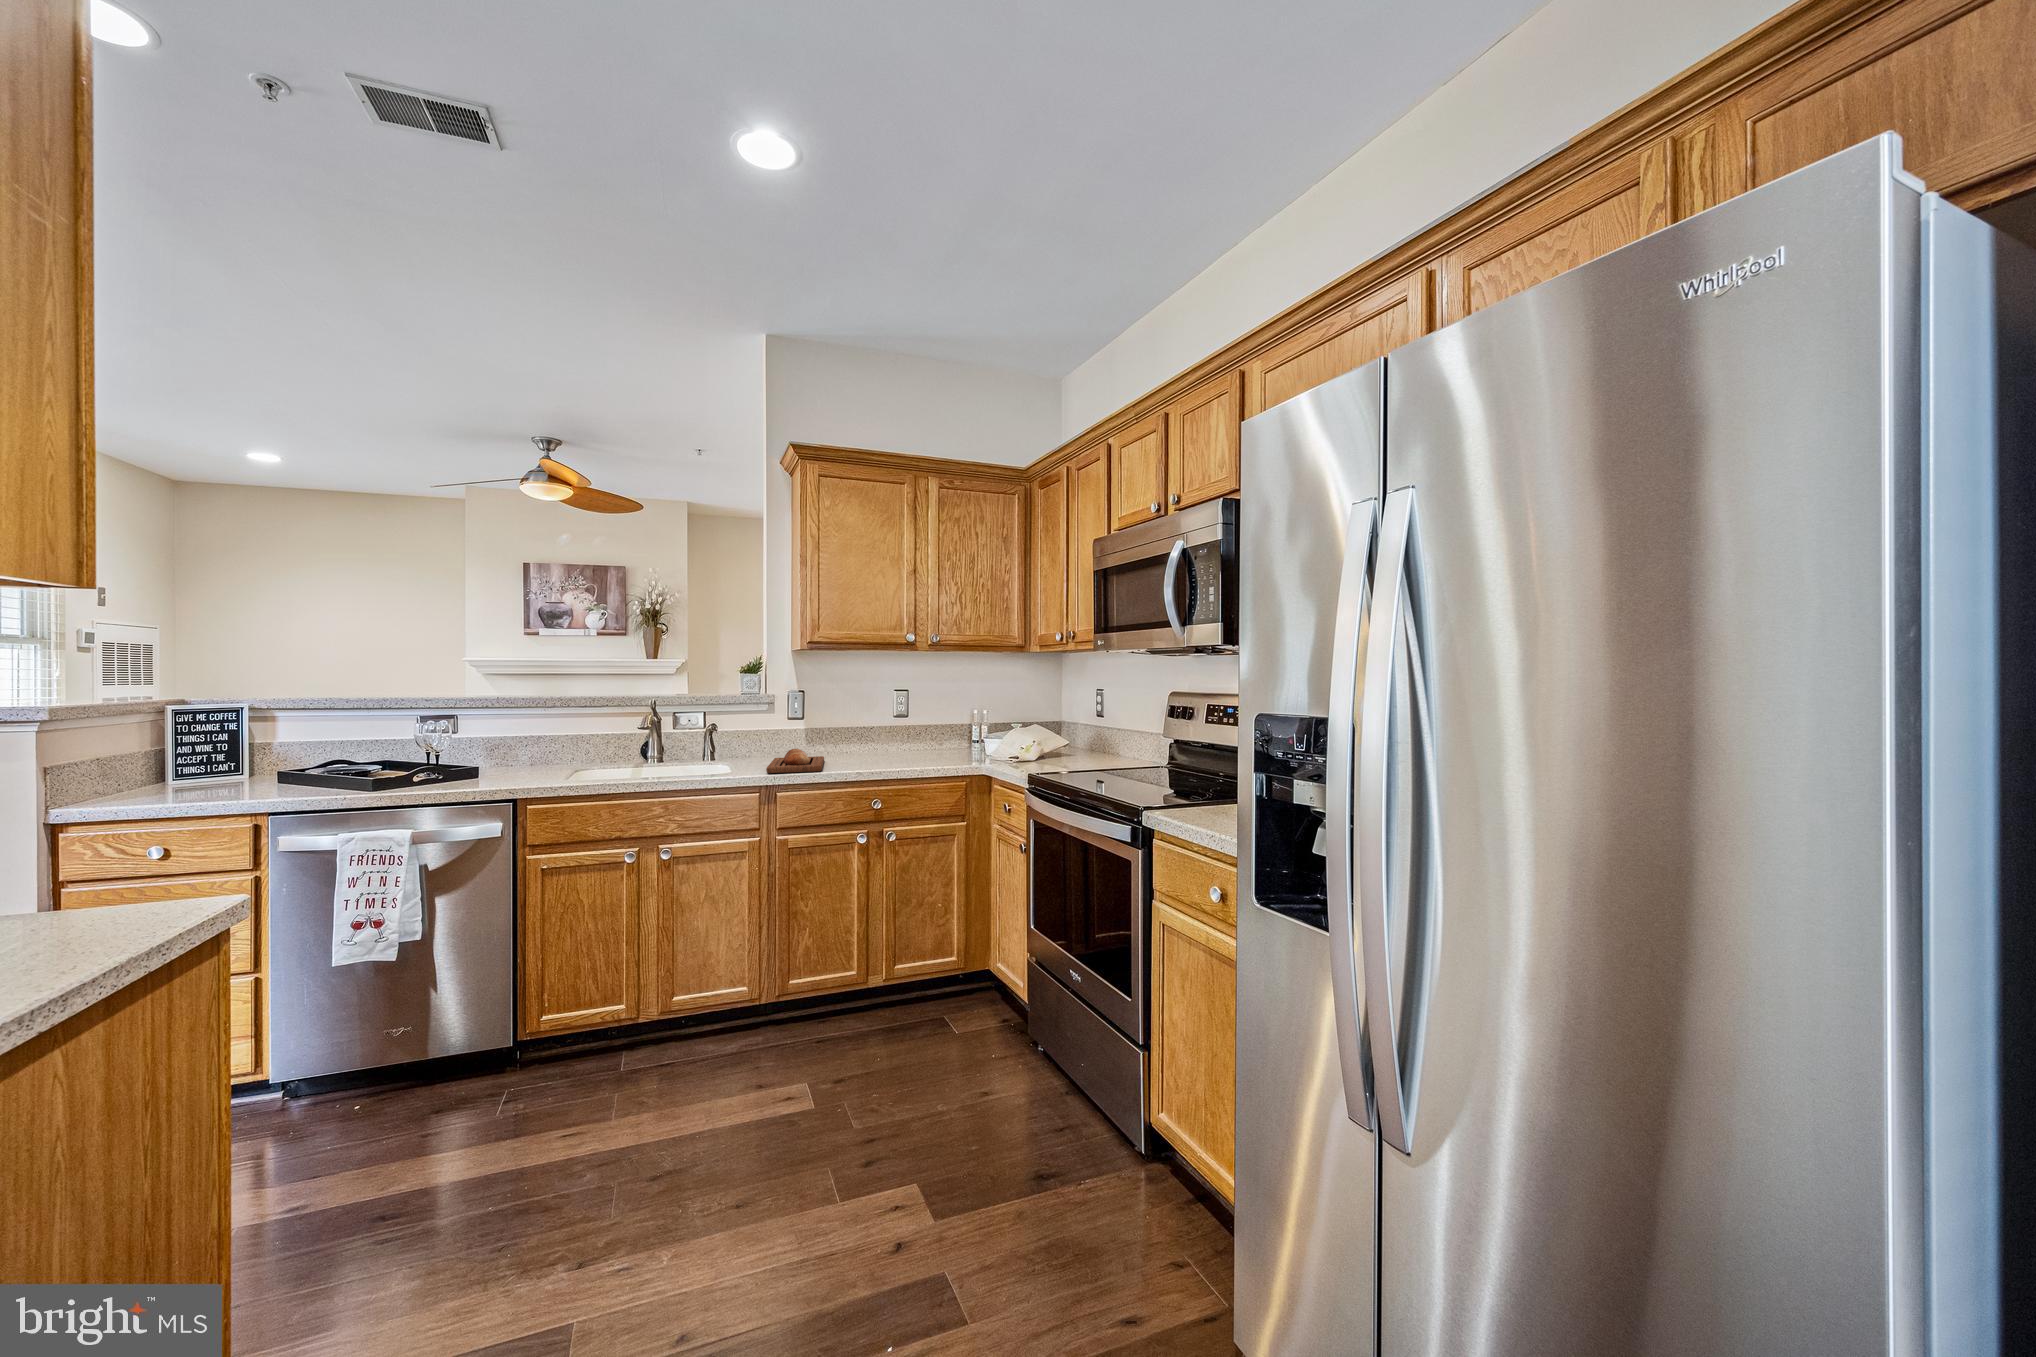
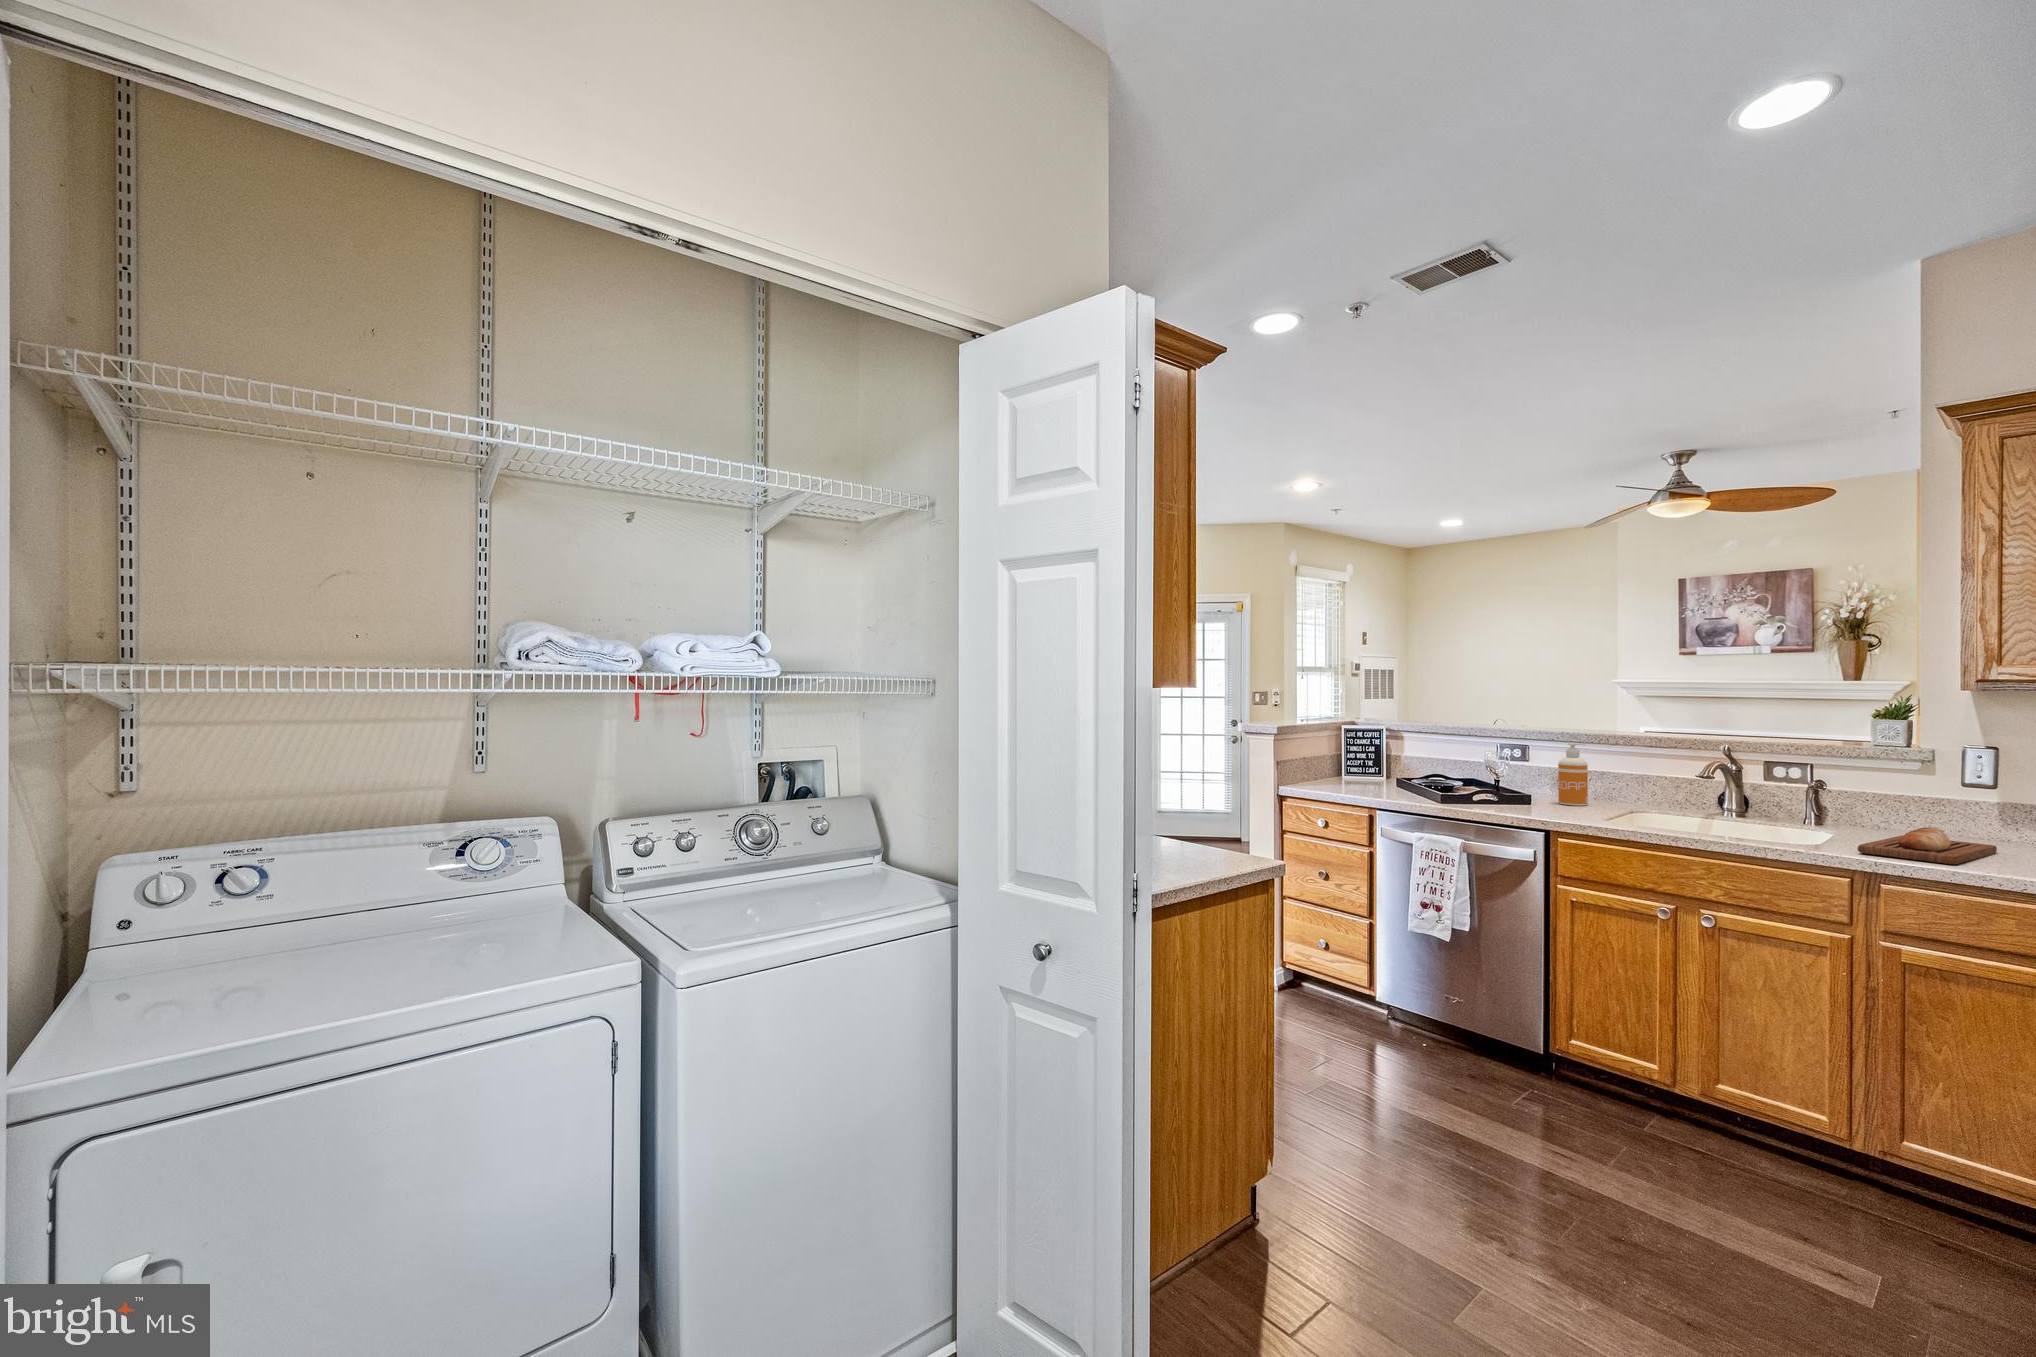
soap dispenser: none [495,709,526,774] -> present [1558,743,1588,806]

